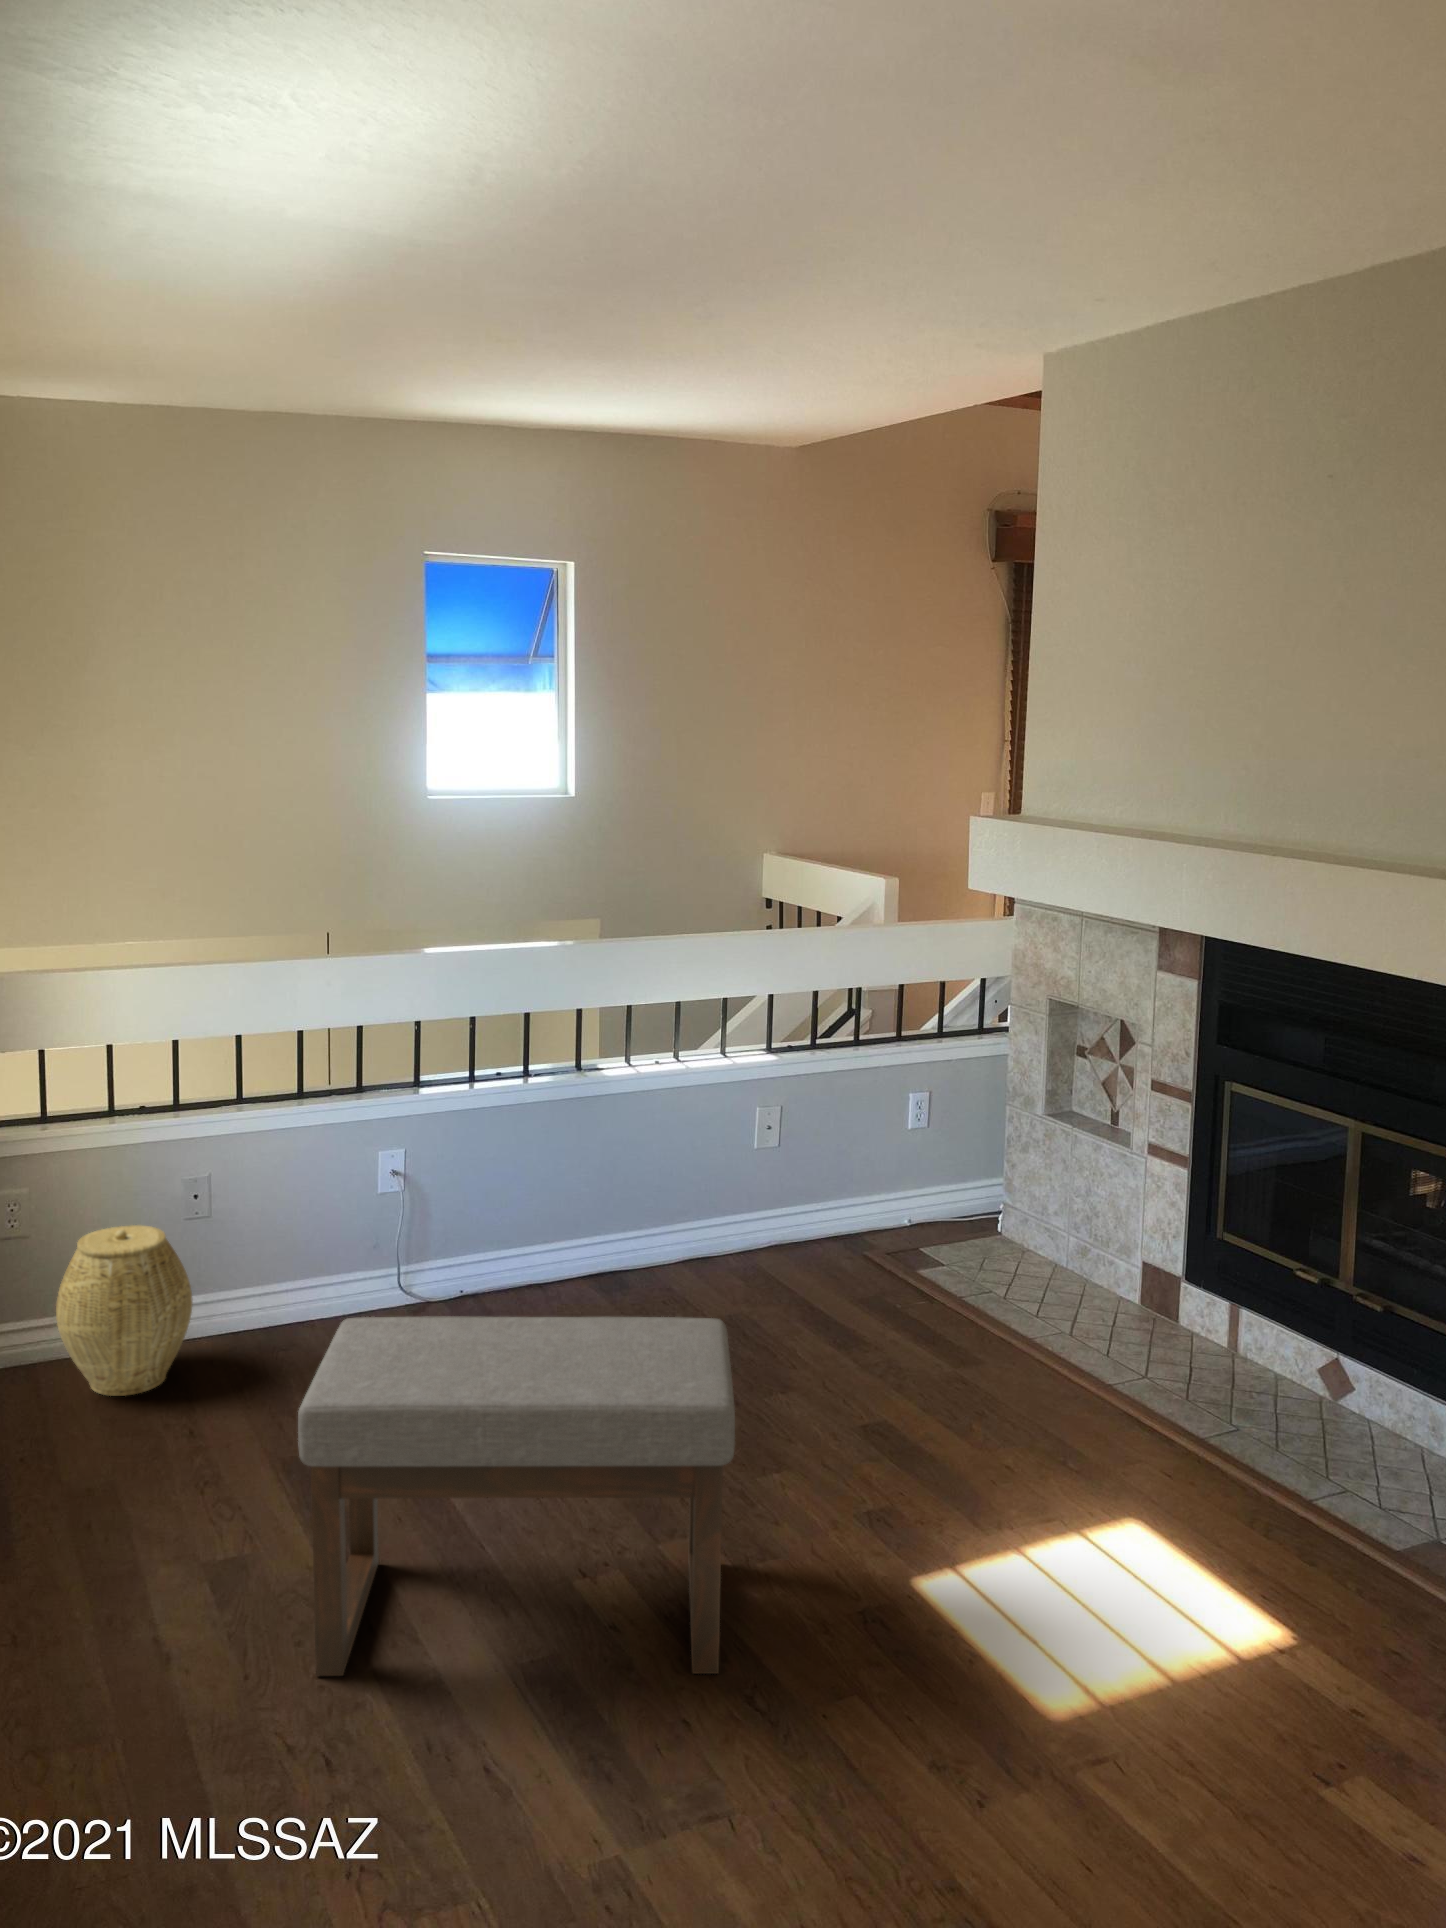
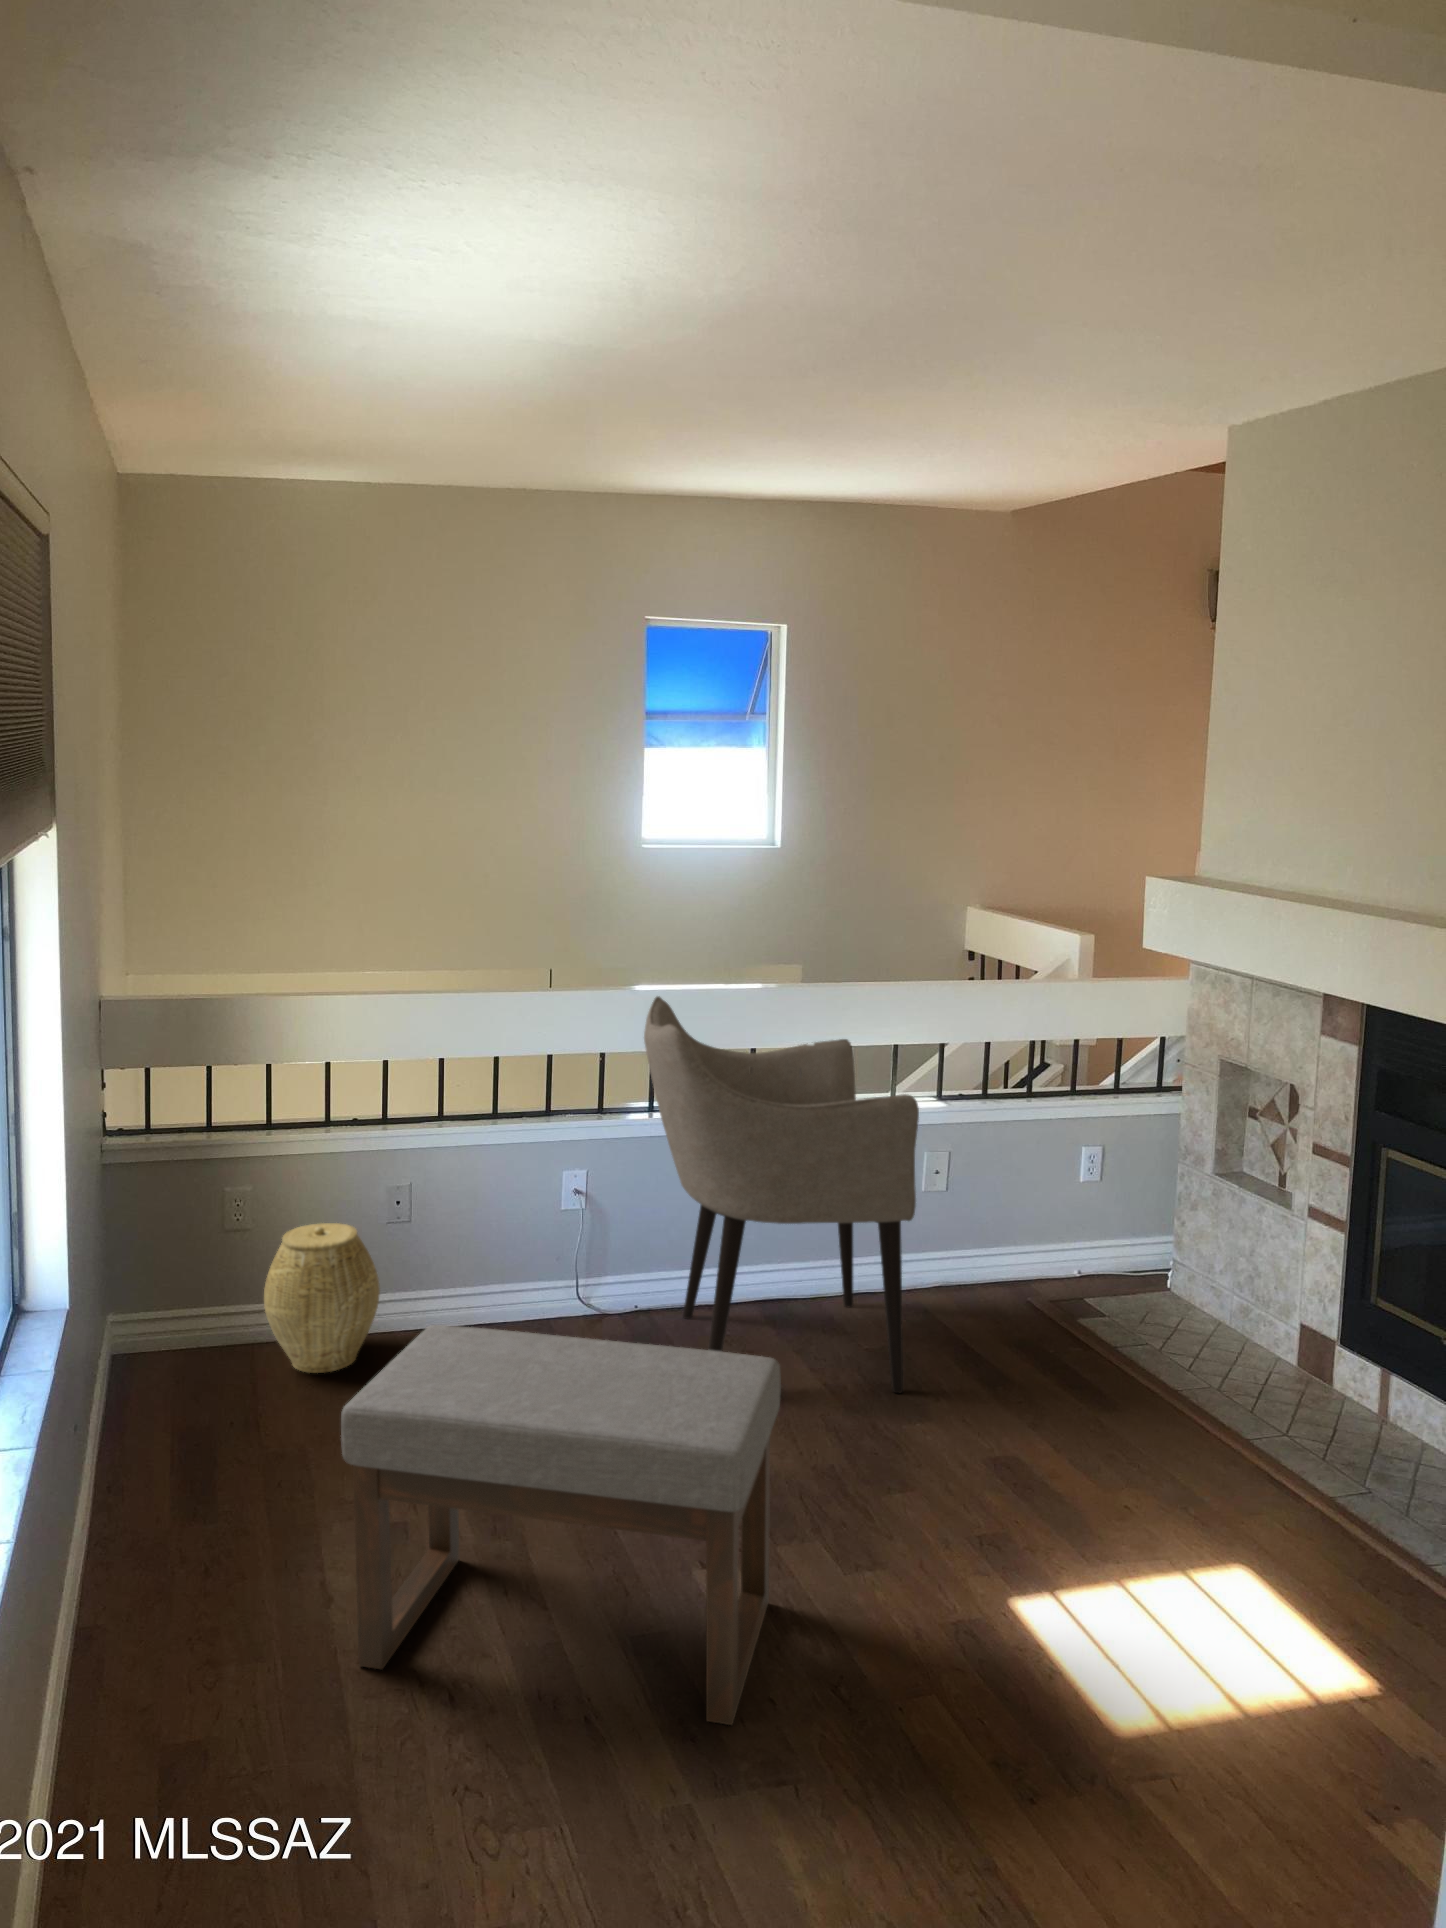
armchair: none [485,954,795,1378] -> present [644,996,919,1393]

